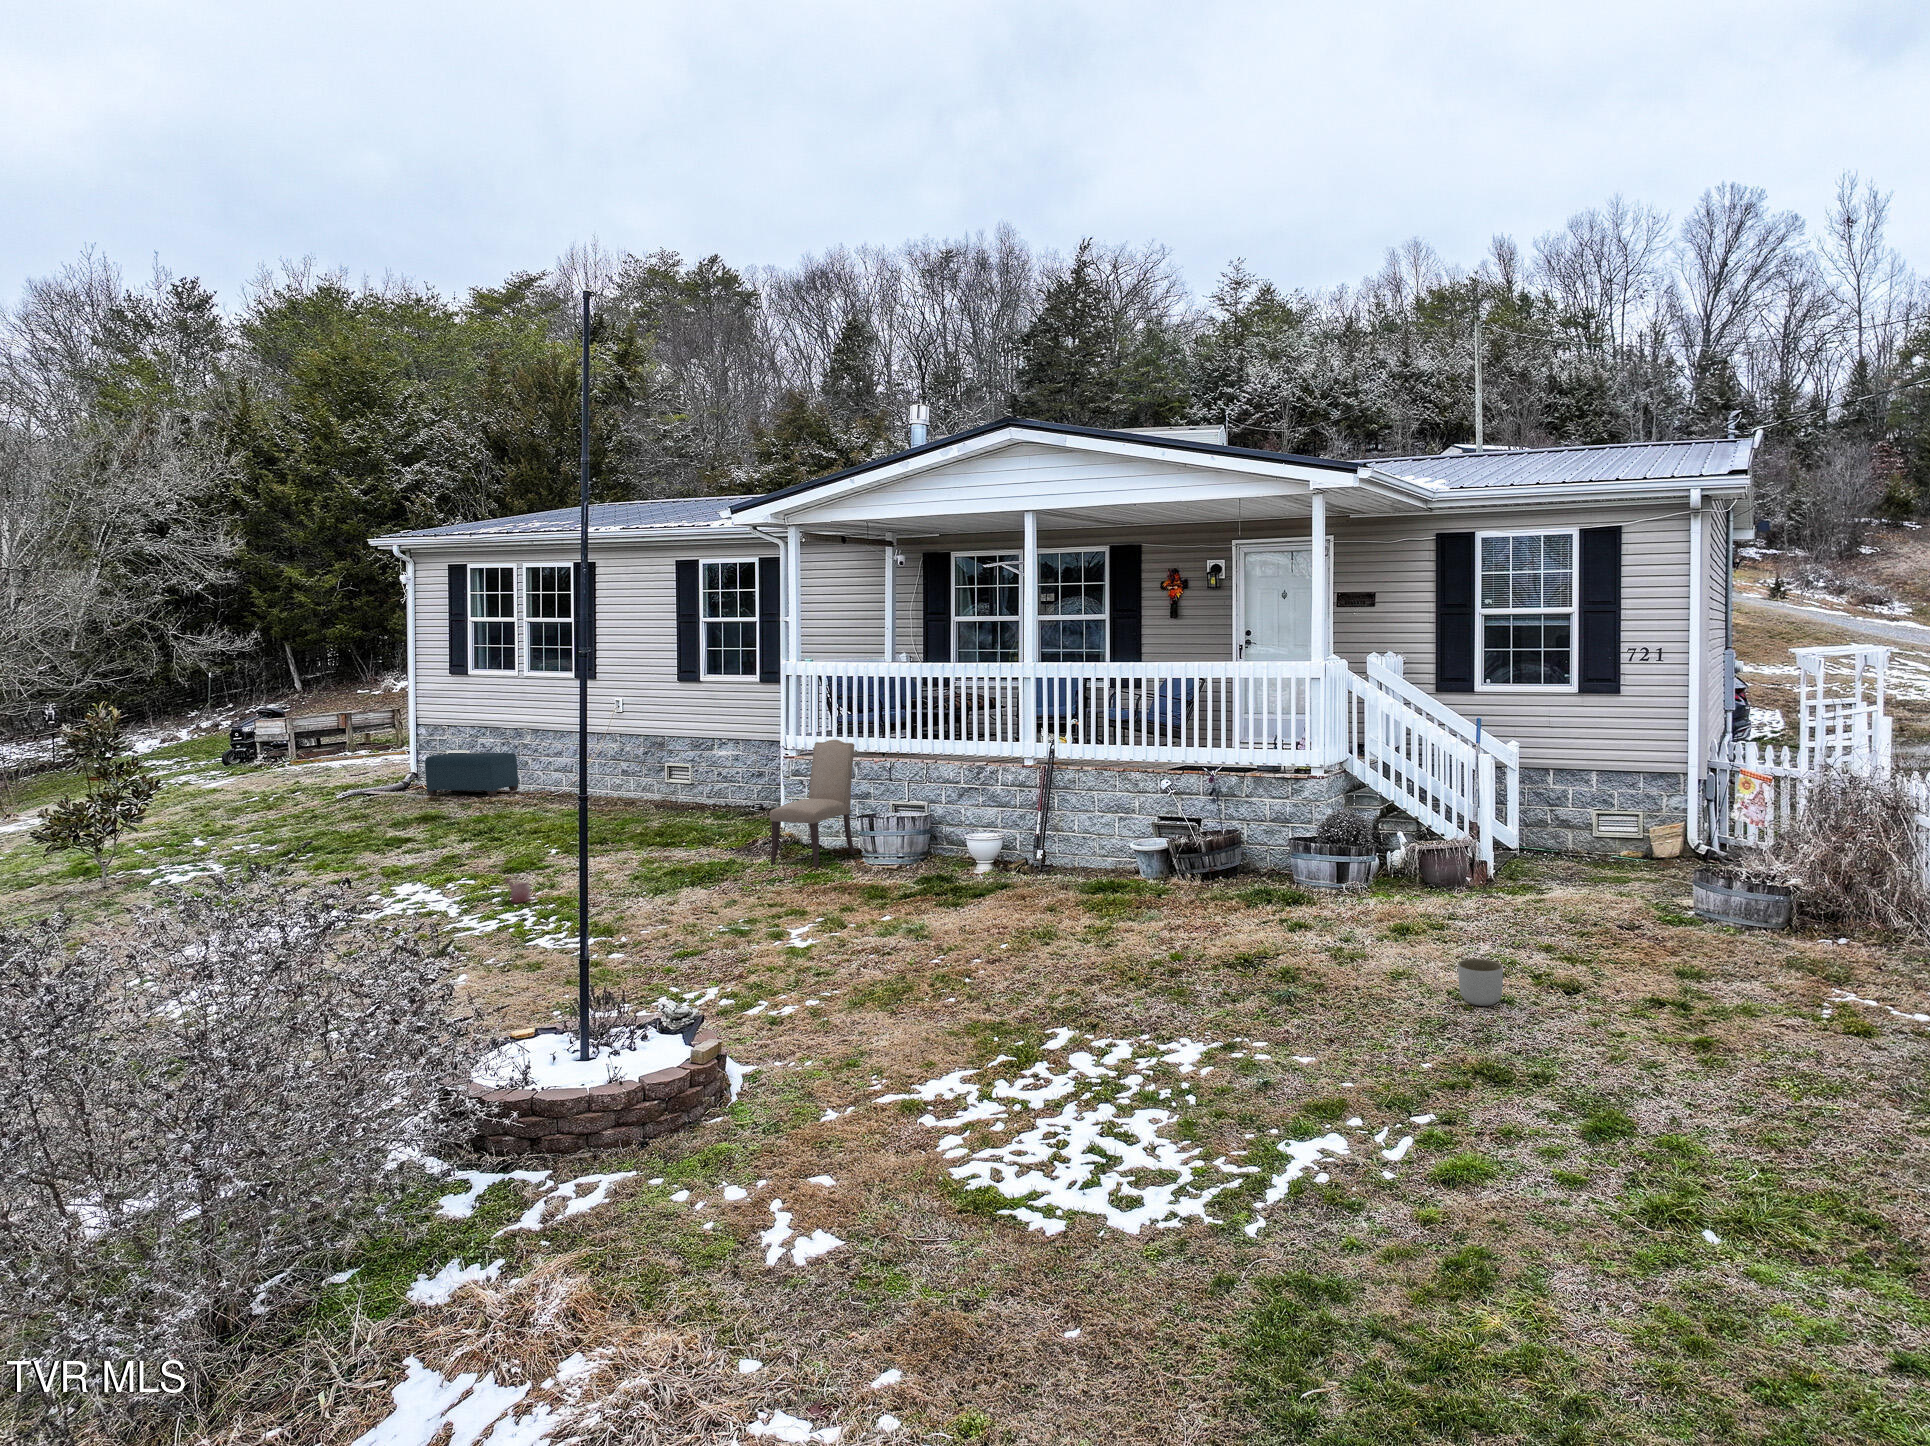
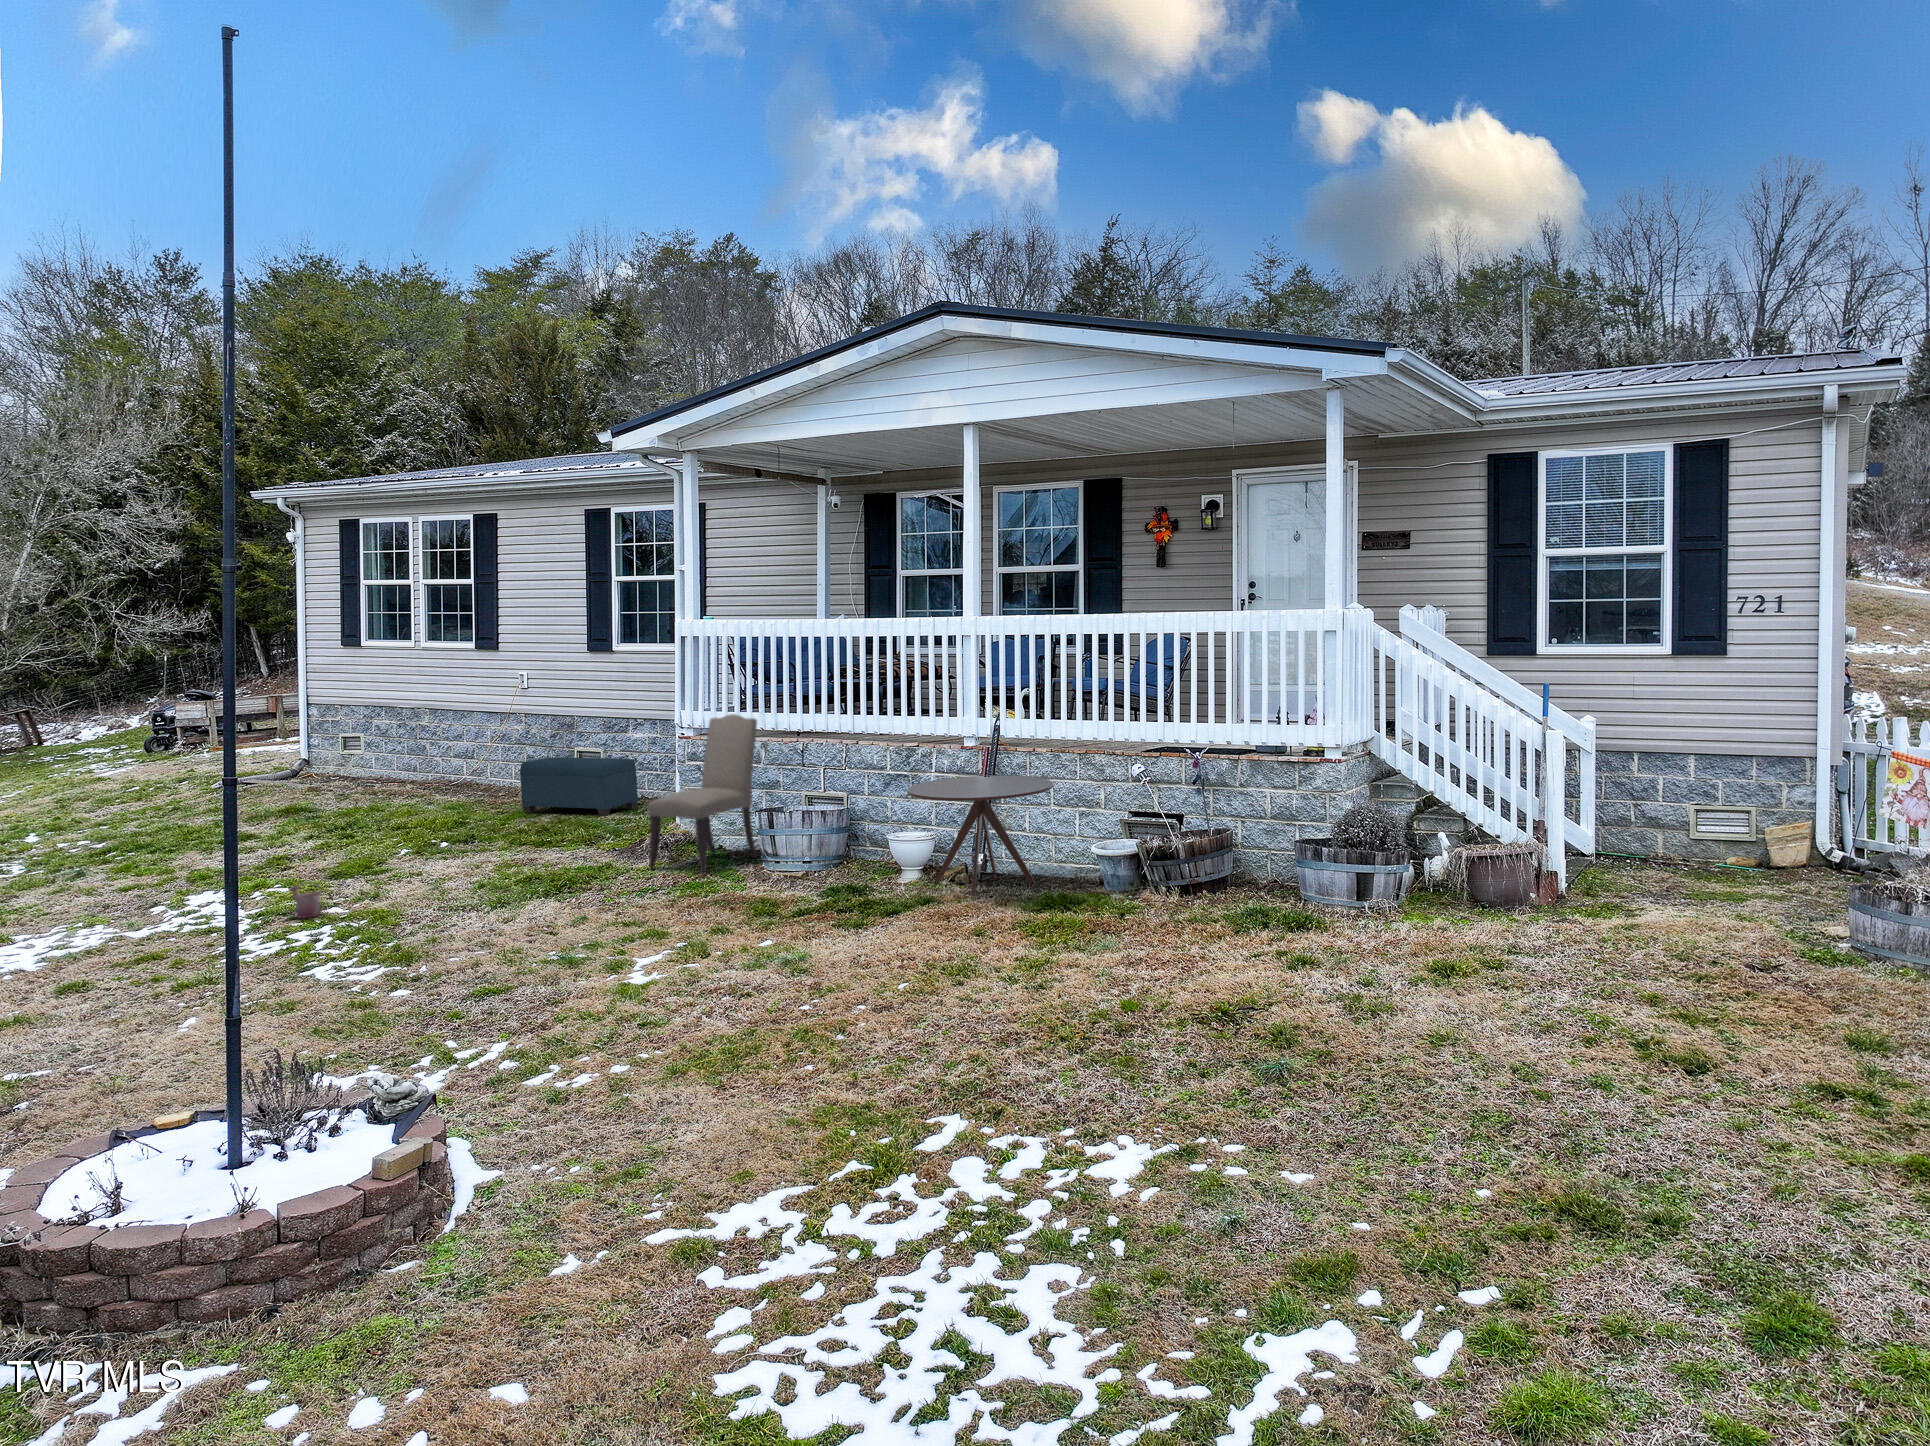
bench: present [425,753,518,796] -> present [520,757,638,816]
round table: none [984,788,1098,882] -> present [907,775,1053,896]
planter: present [1458,959,1503,1006] -> none [1528,1017,1594,1087]

